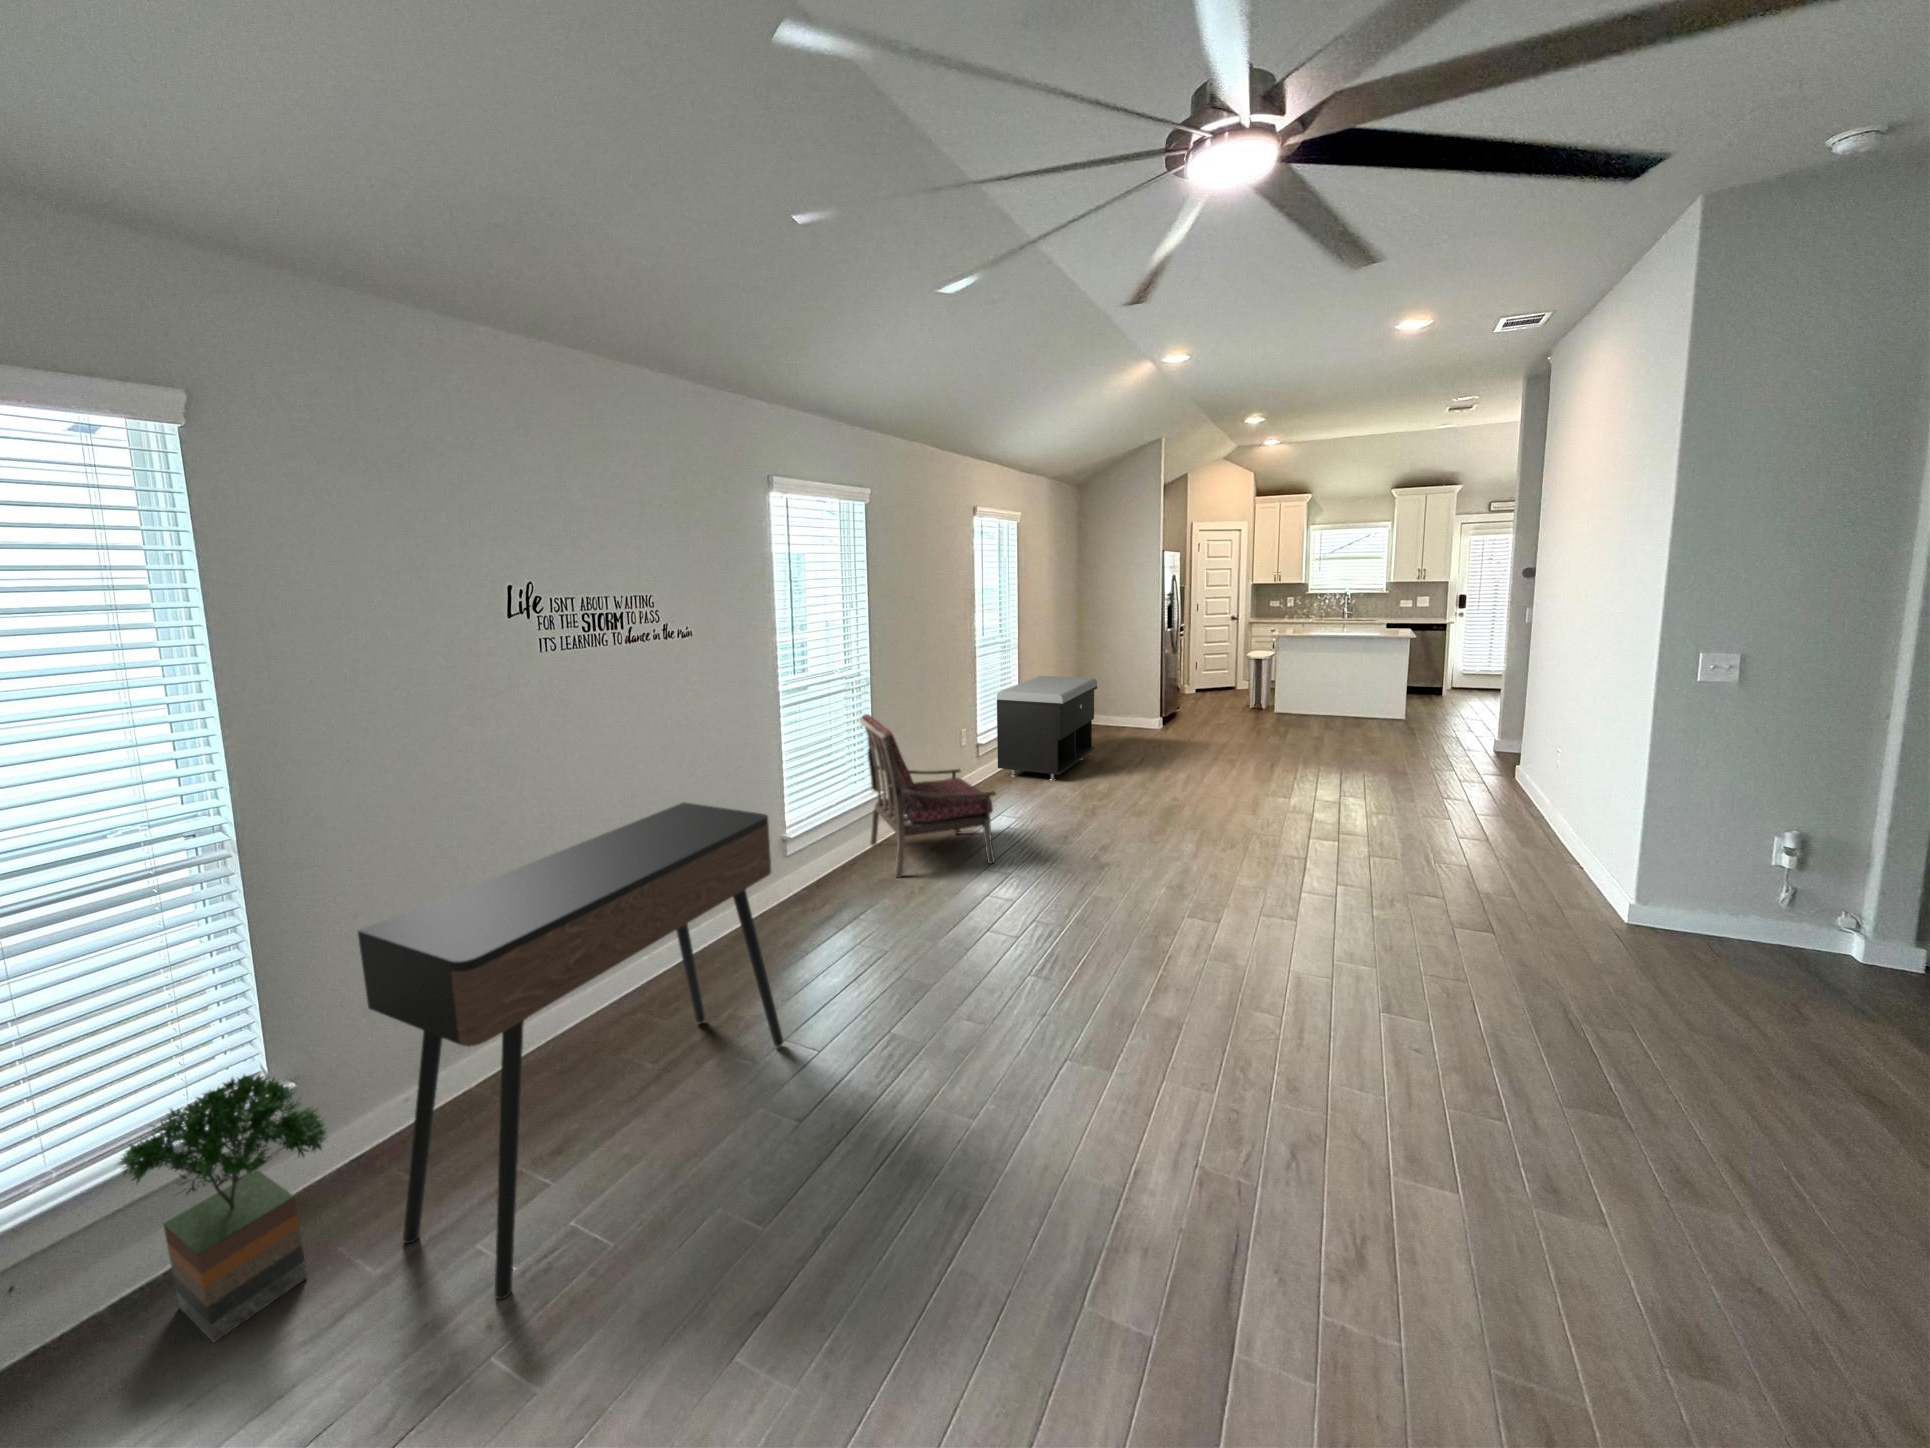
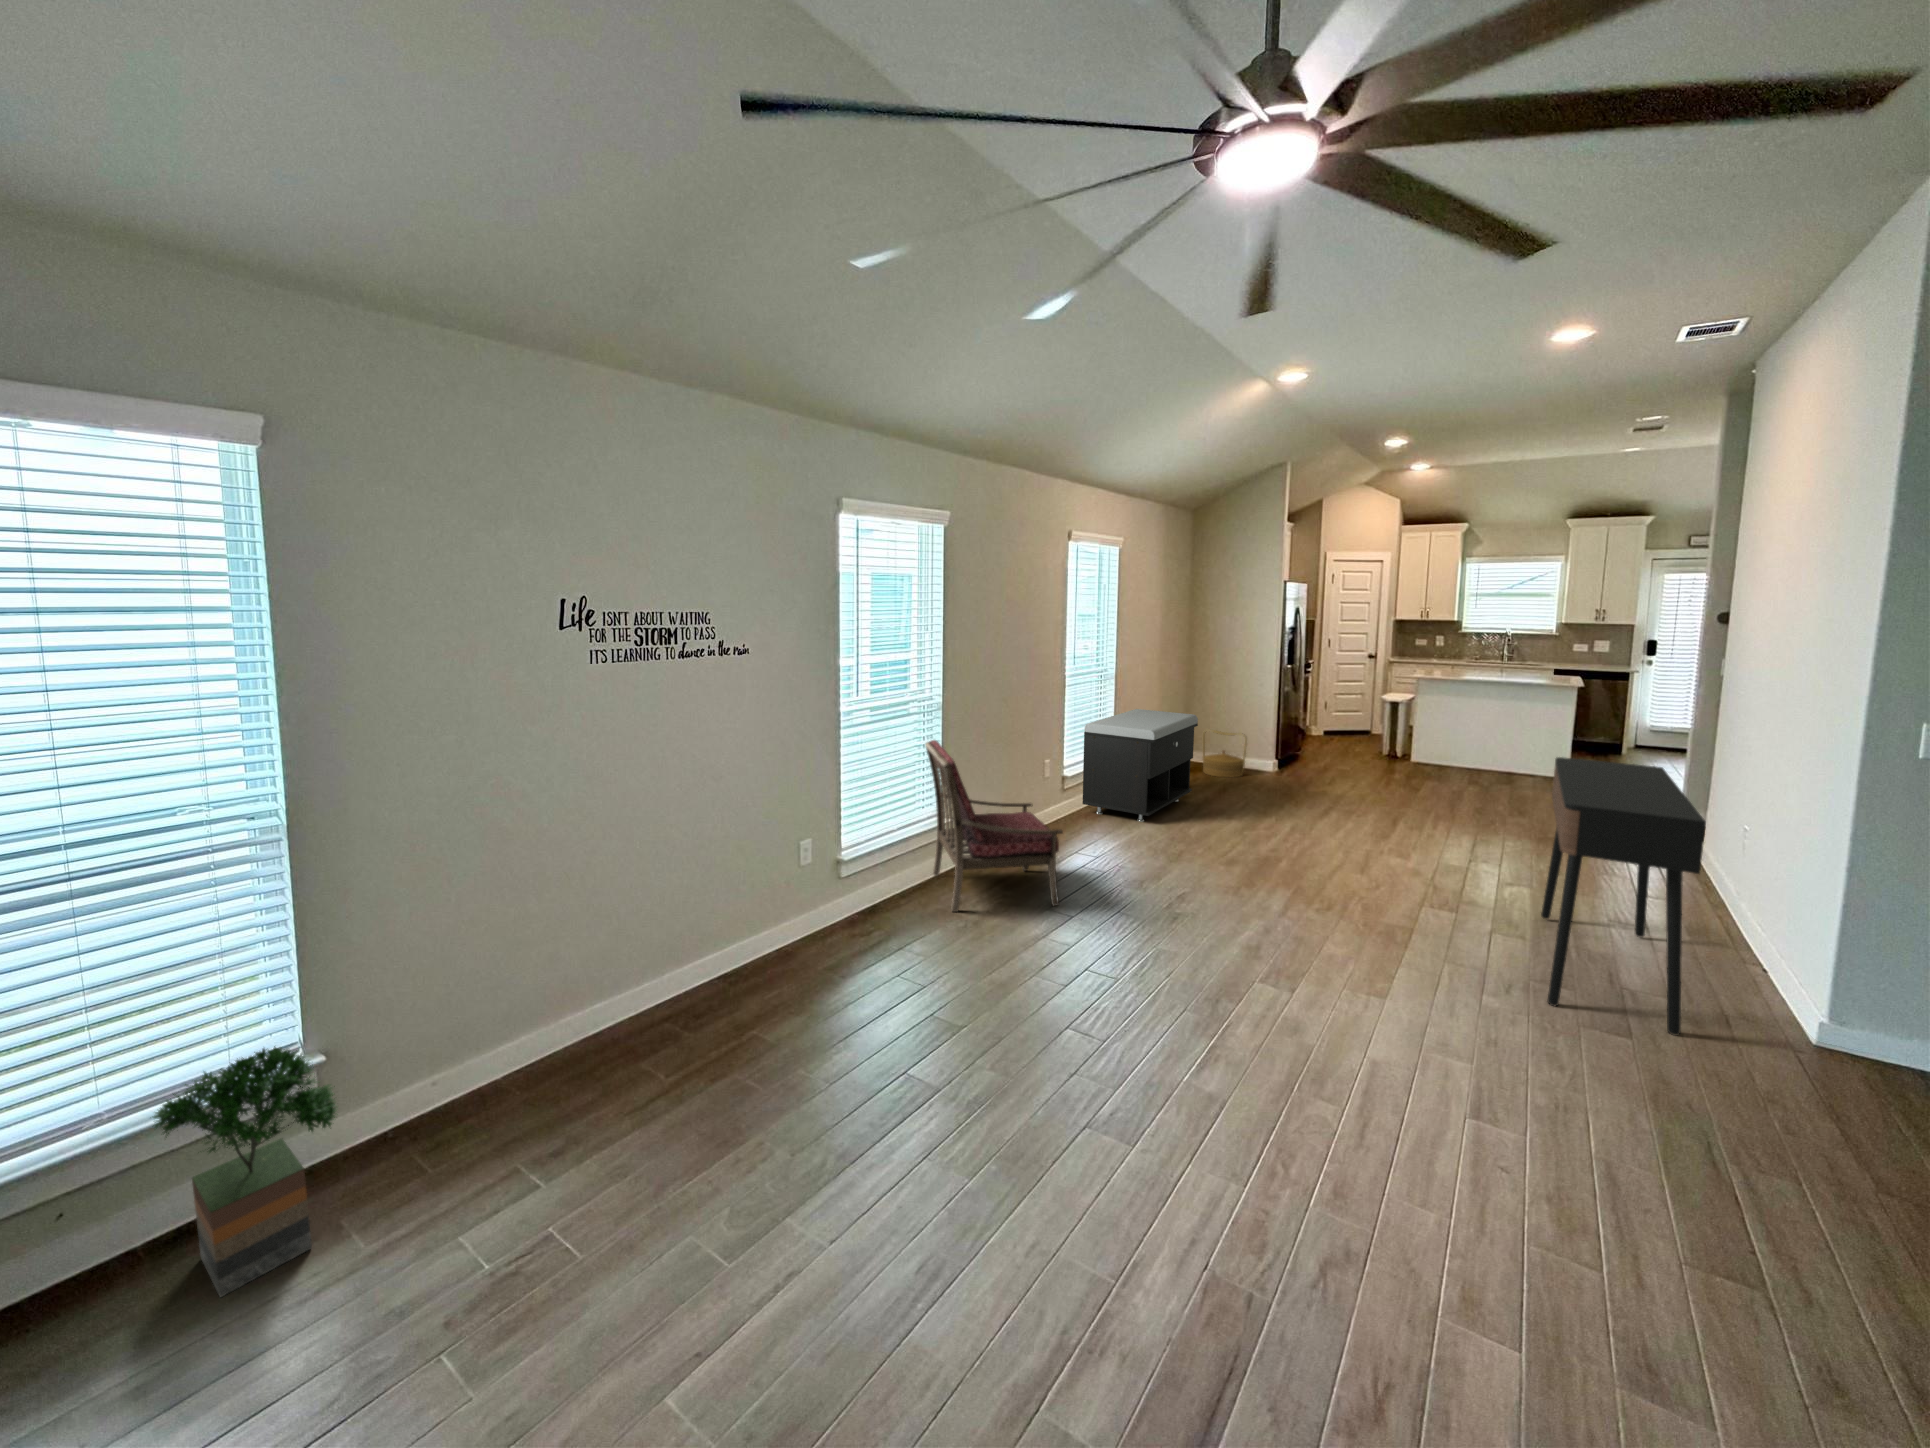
woven basket: none [1097,692,1137,735] -> present [1203,730,1247,777]
console table: present [358,802,784,1299] -> present [1541,757,1706,1035]

